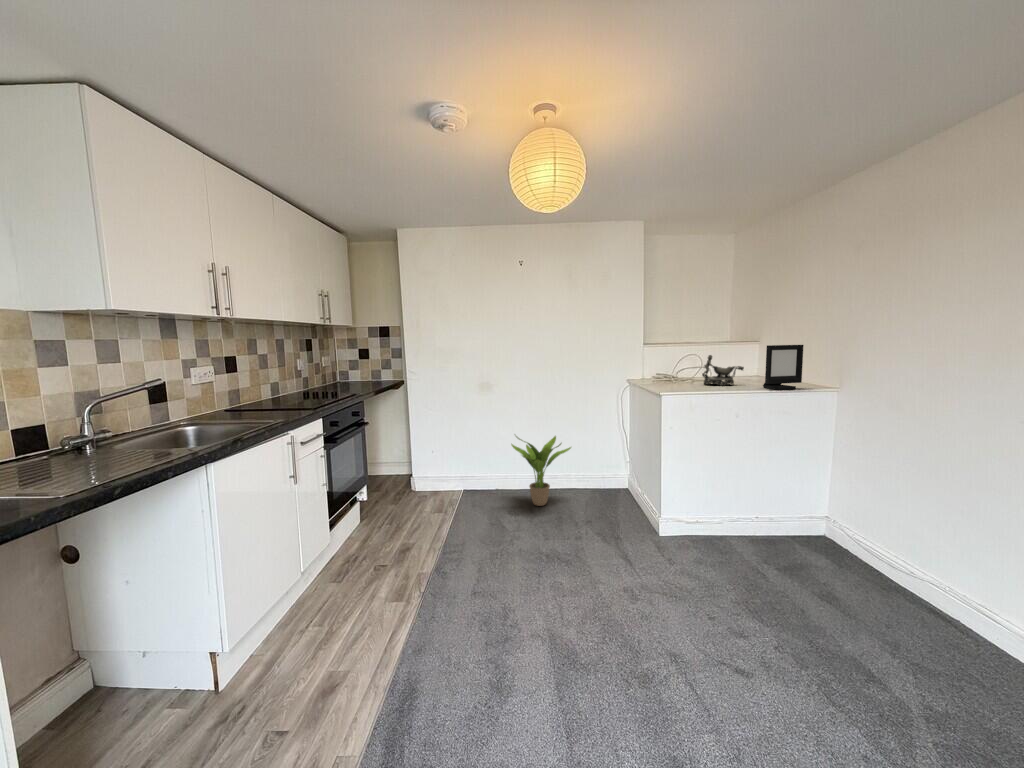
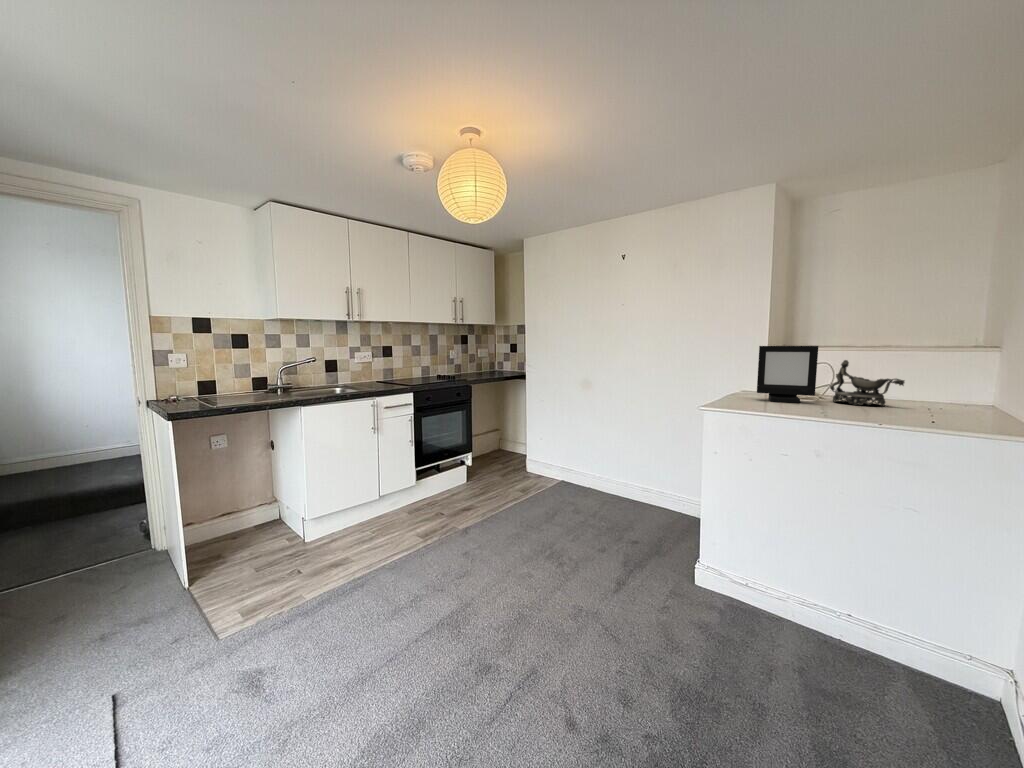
picture frame: present [763,345,804,390] -> present [757,346,818,403]
potted plant: present [511,436,571,506] -> none [586,429,654,508]

